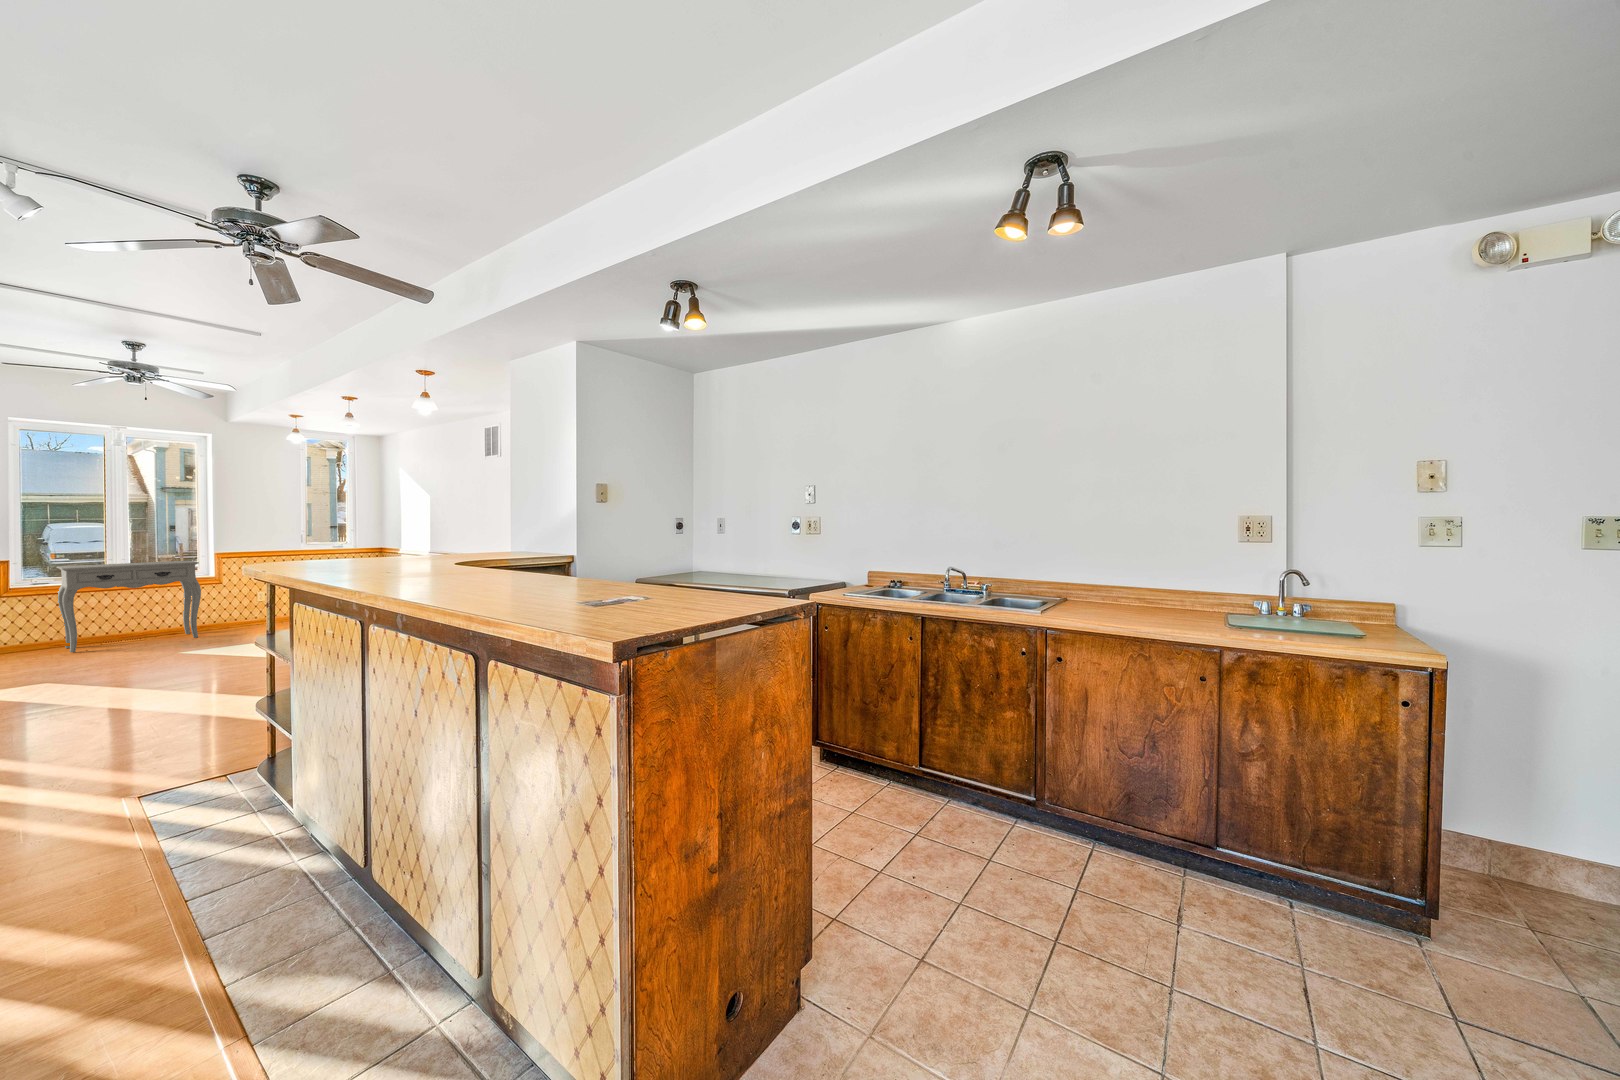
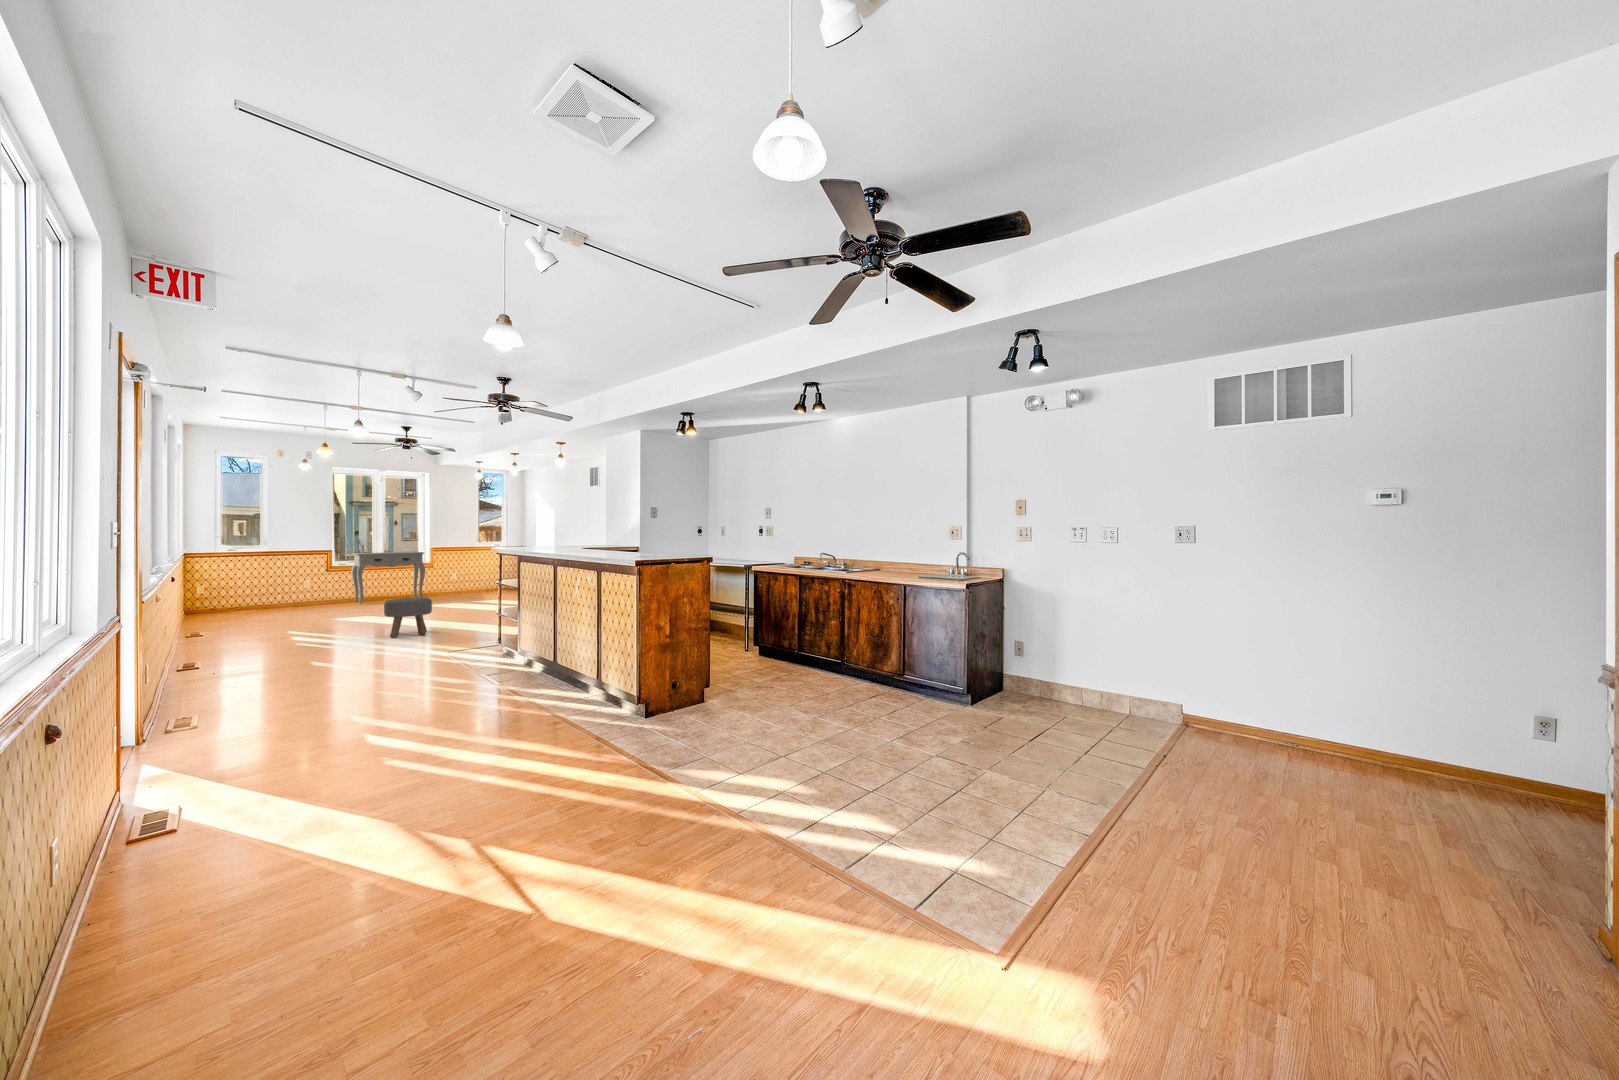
ottoman: none [33,660,153,750] -> present [384,598,432,637]

